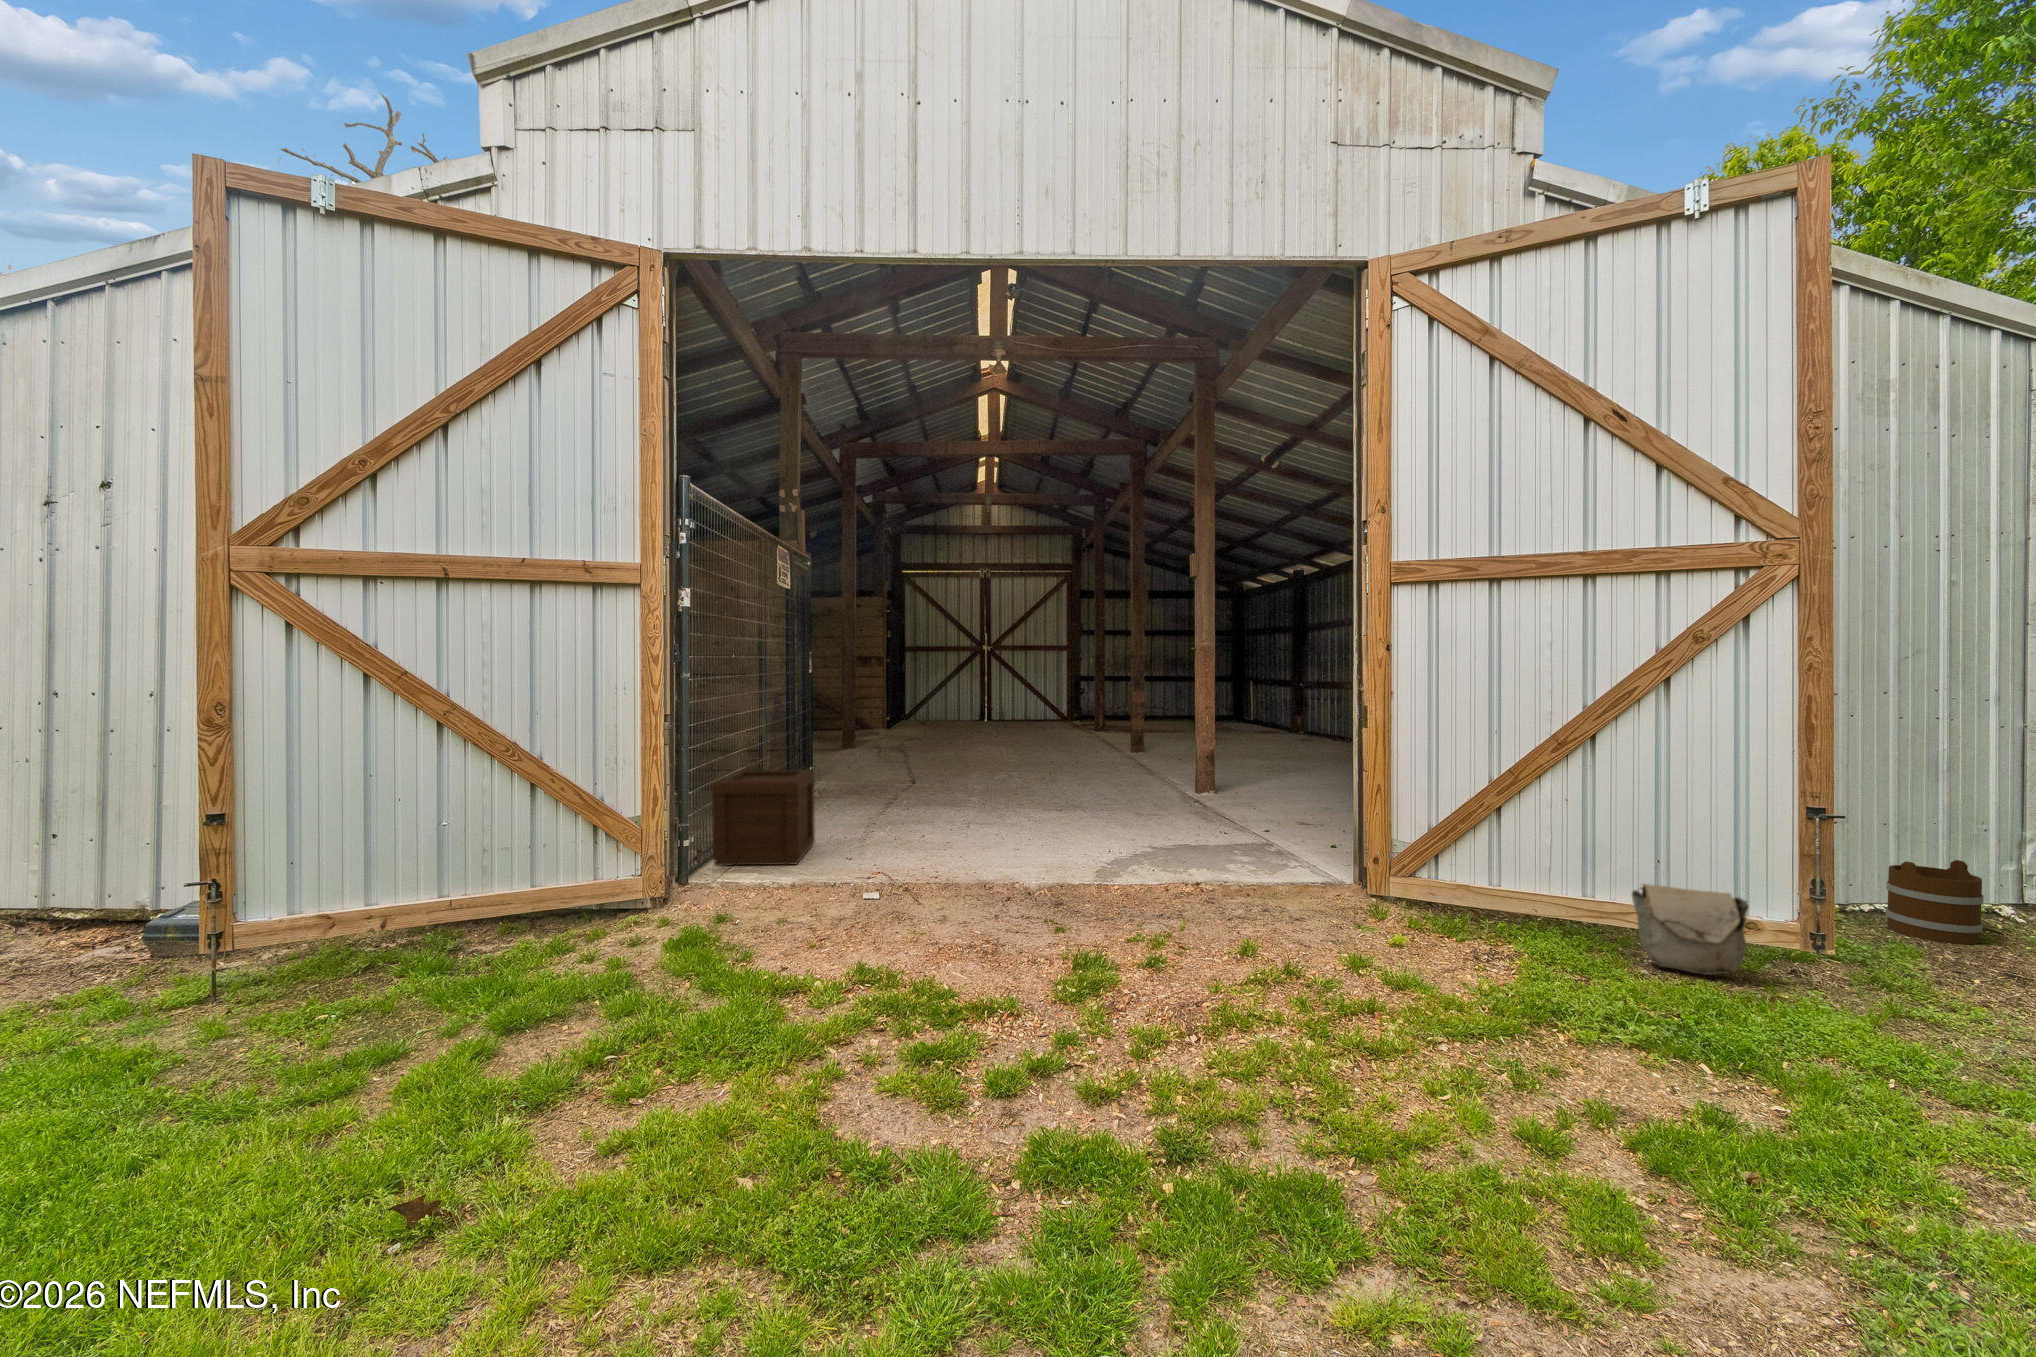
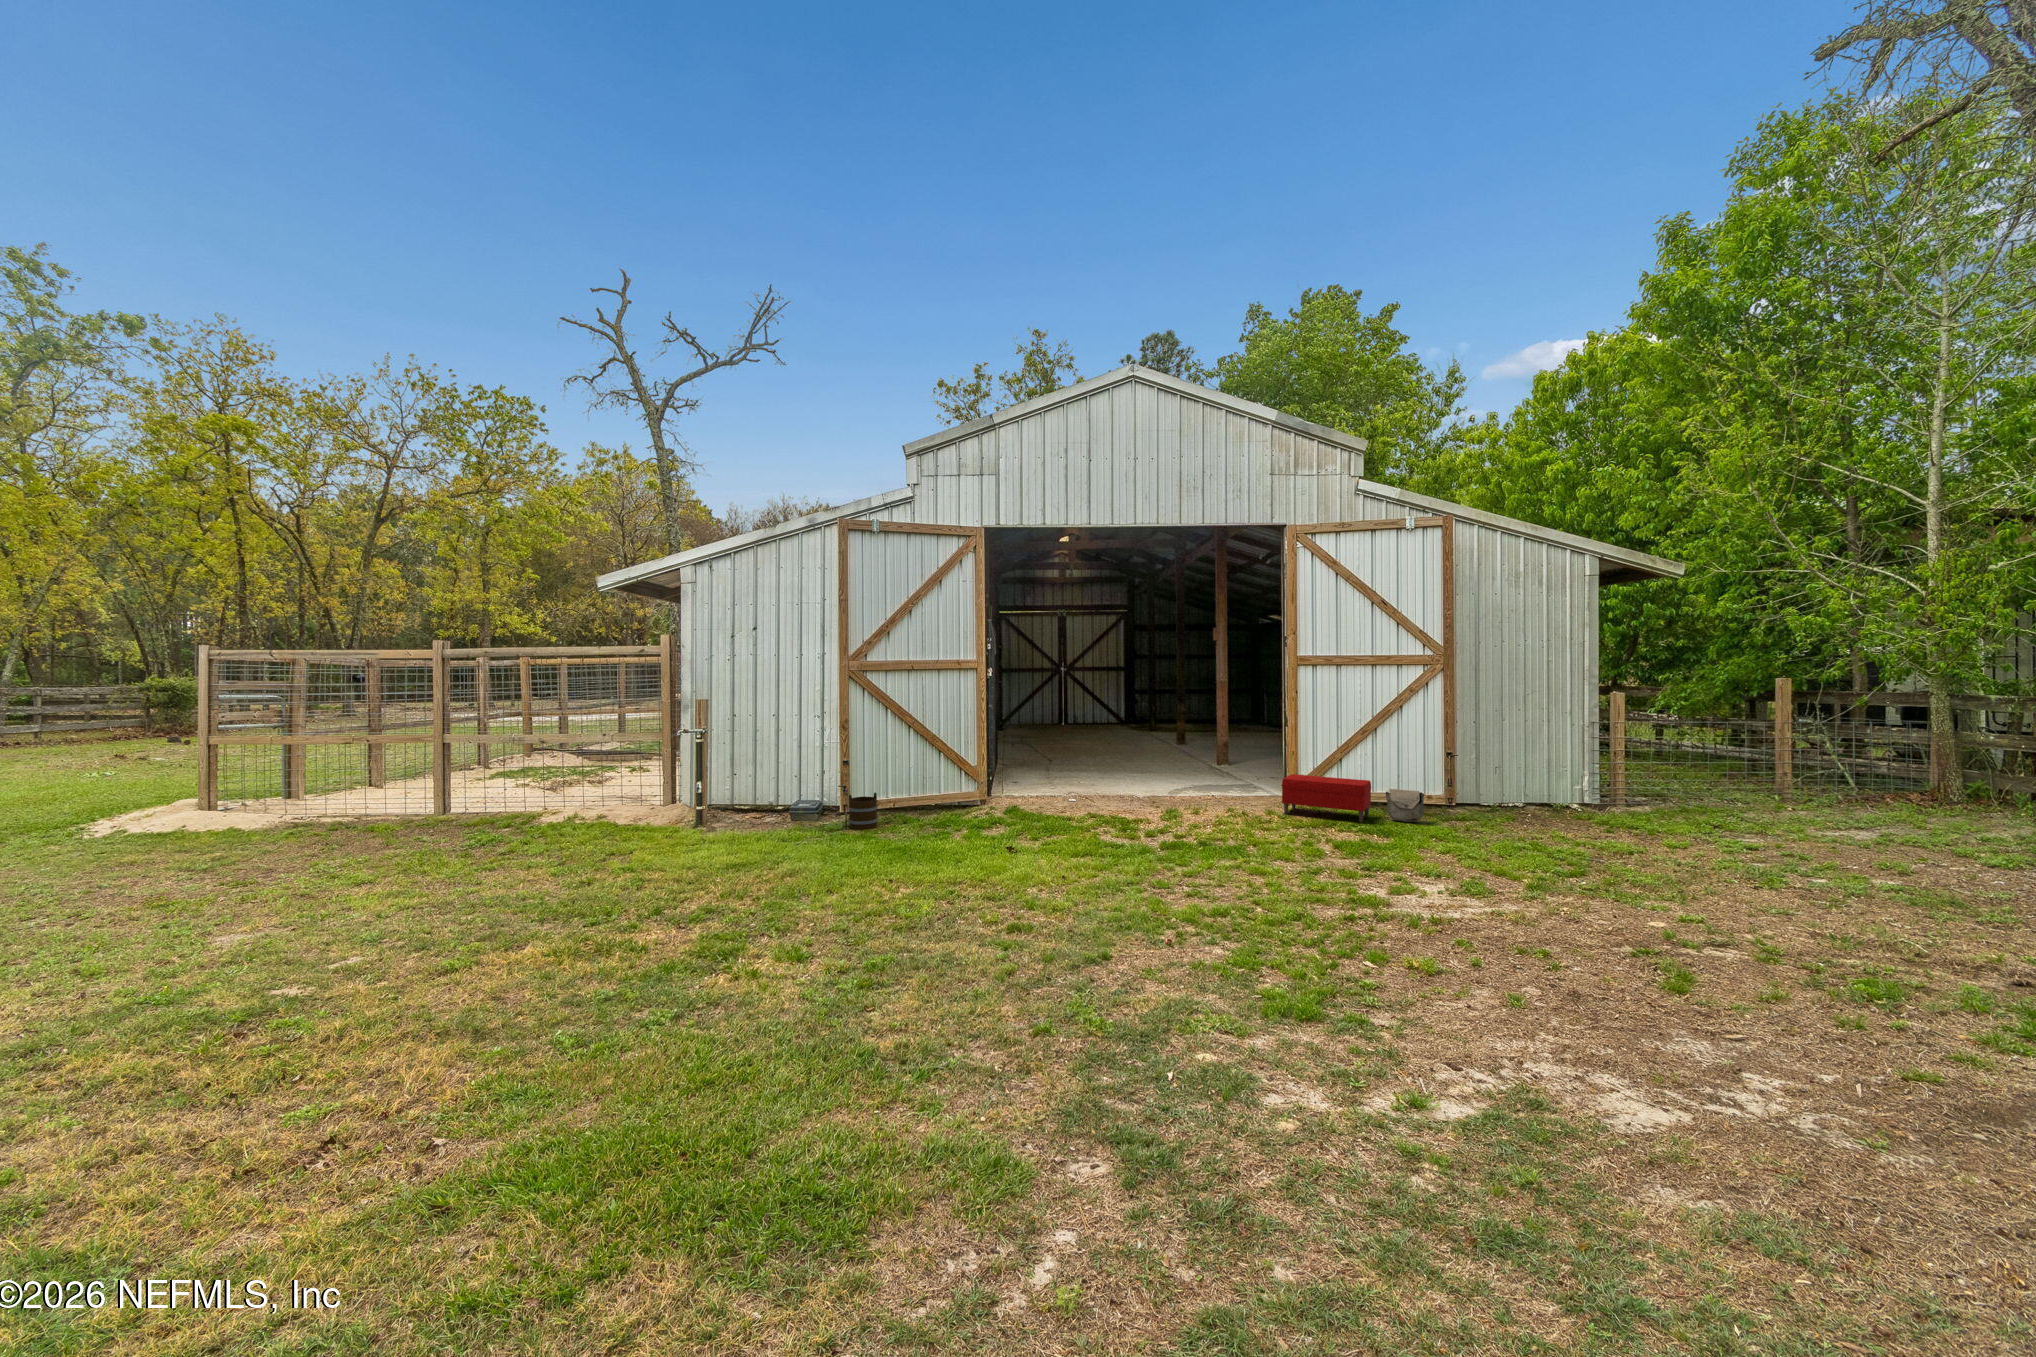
wooden crate: present [712,770,815,866] -> none [980,750,1021,795]
bench: none [1362,836,1592,977] -> present [1282,774,1371,823]
bucket: present [1886,860,1984,944] -> present [849,793,878,829]

